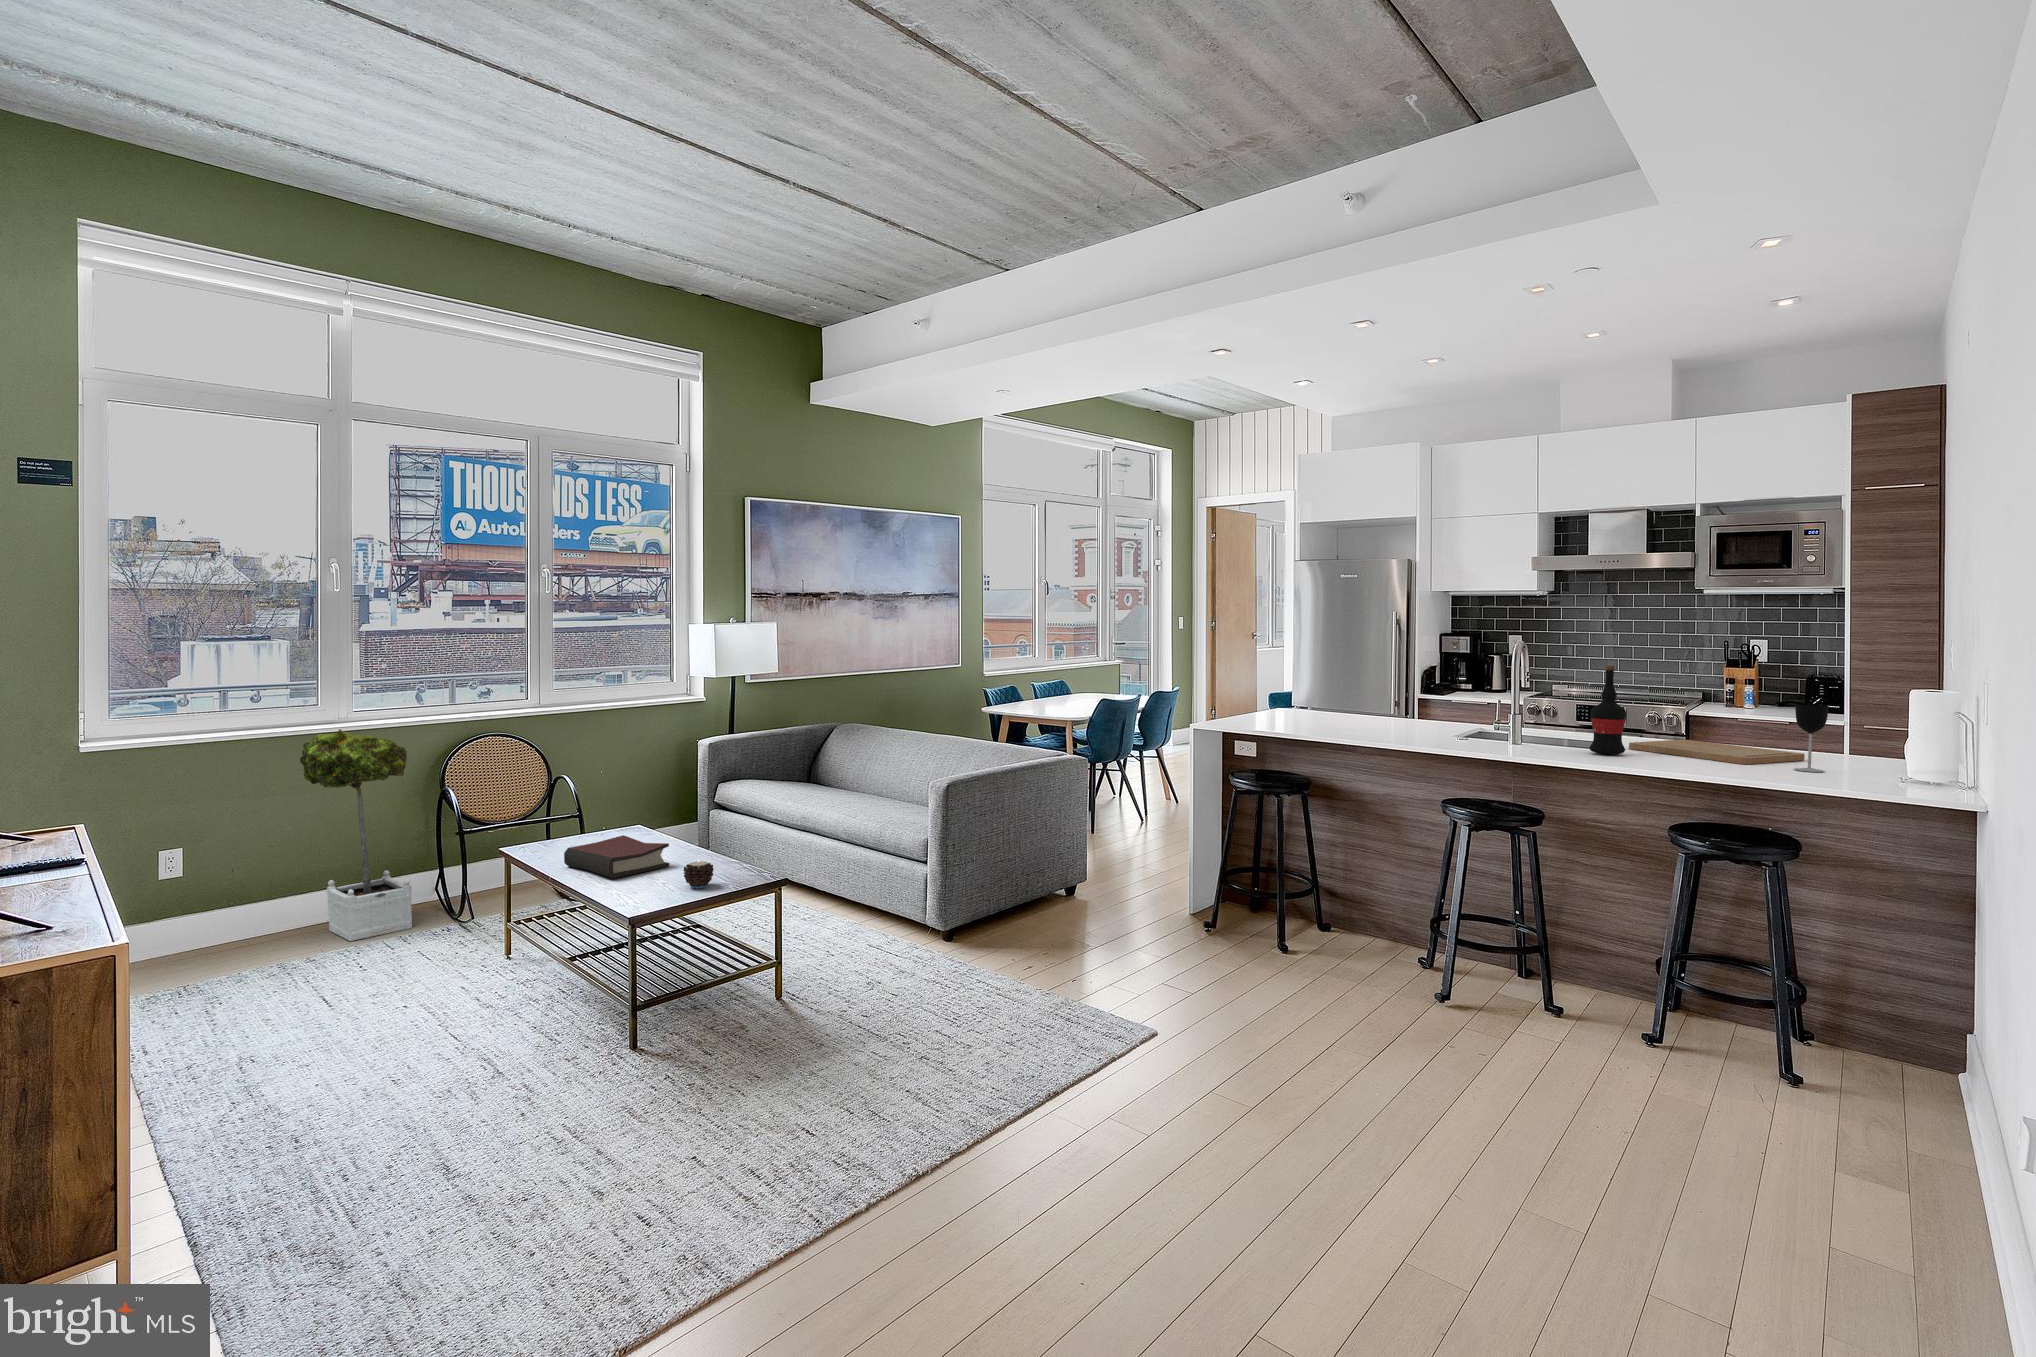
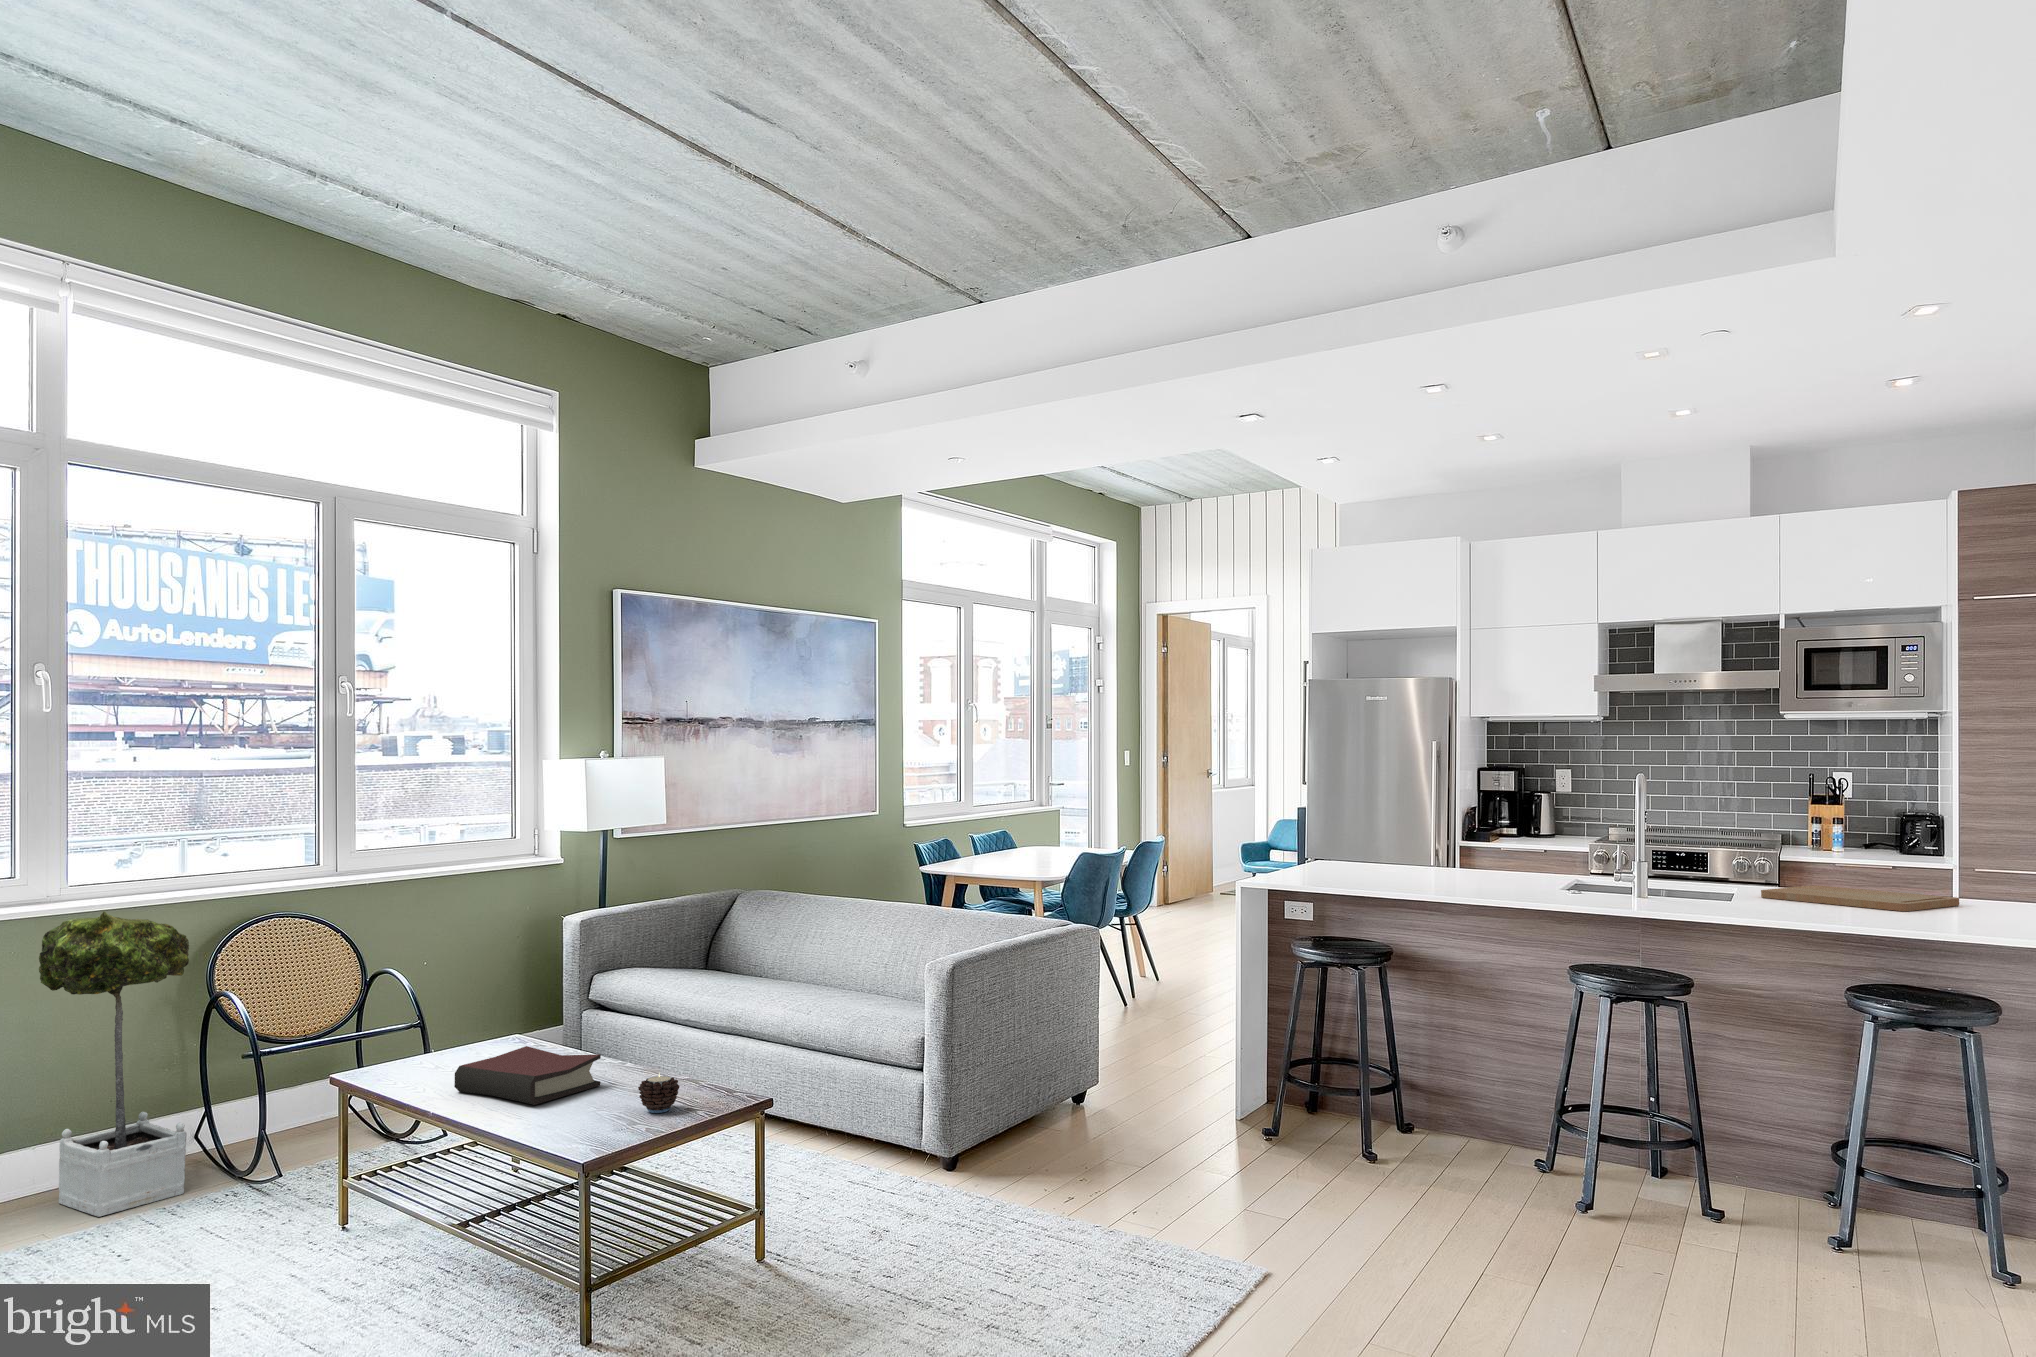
wine bottle: present [1589,666,1627,754] -> none [1724,800,1766,904]
wine glass: present [1795,704,1829,772] -> none [1955,840,1994,918]

